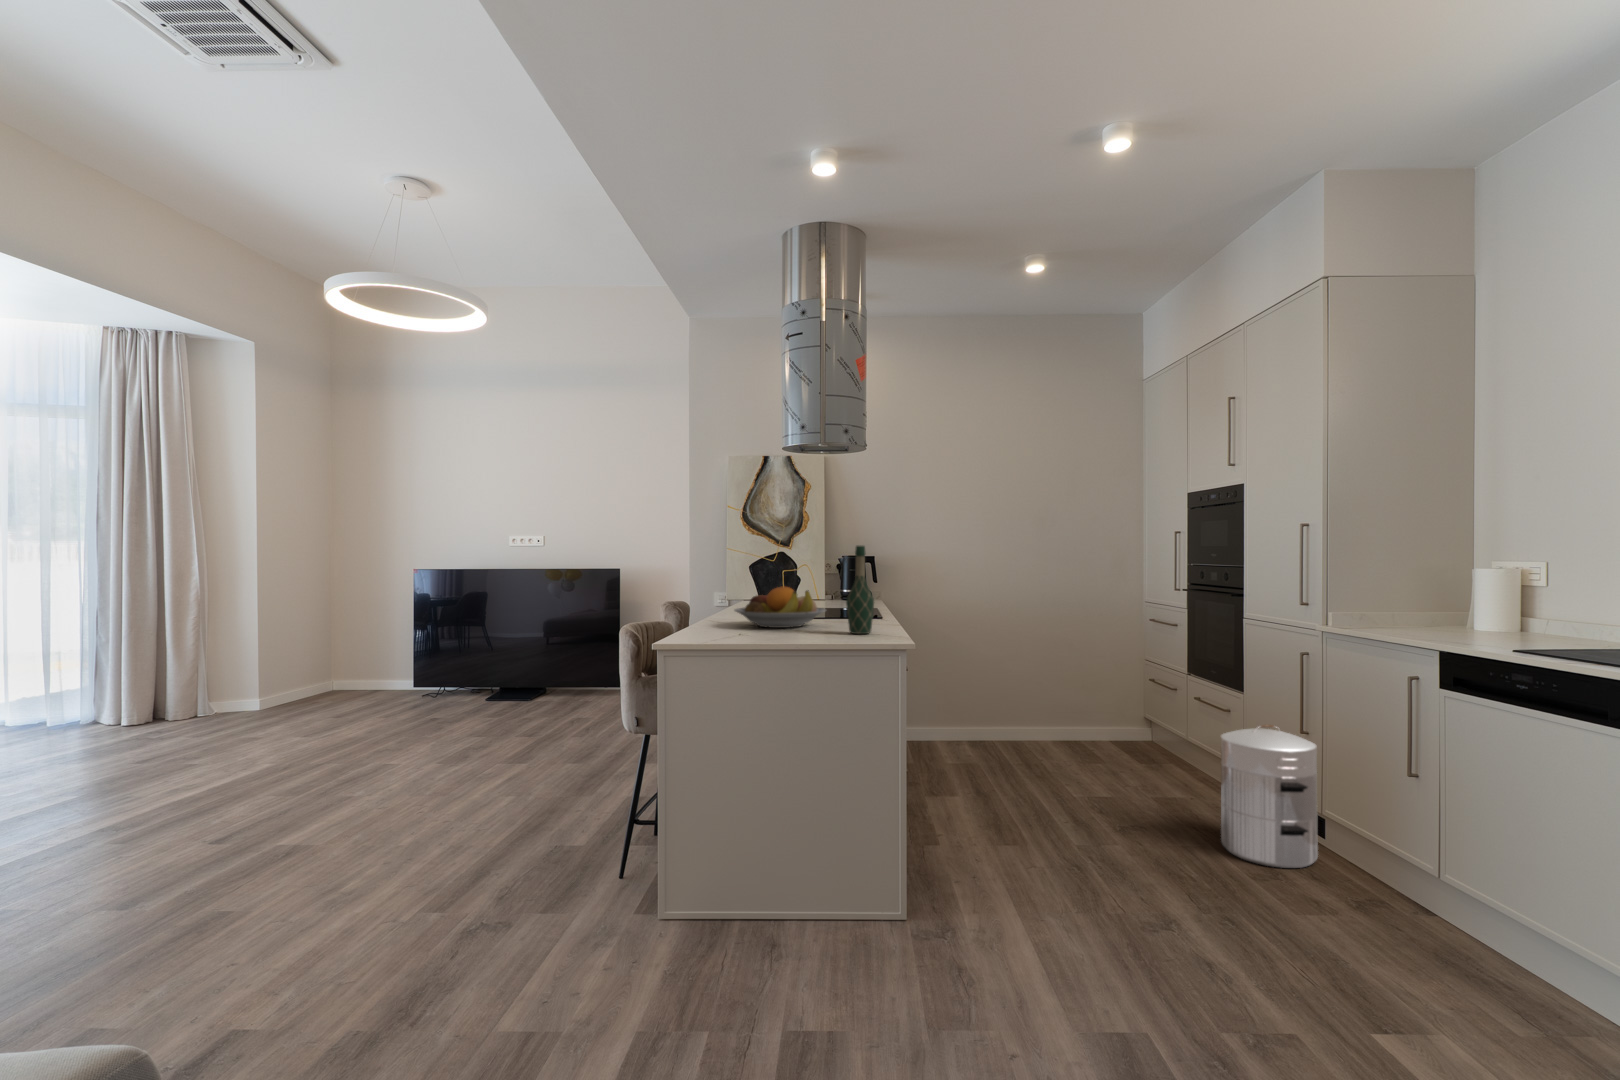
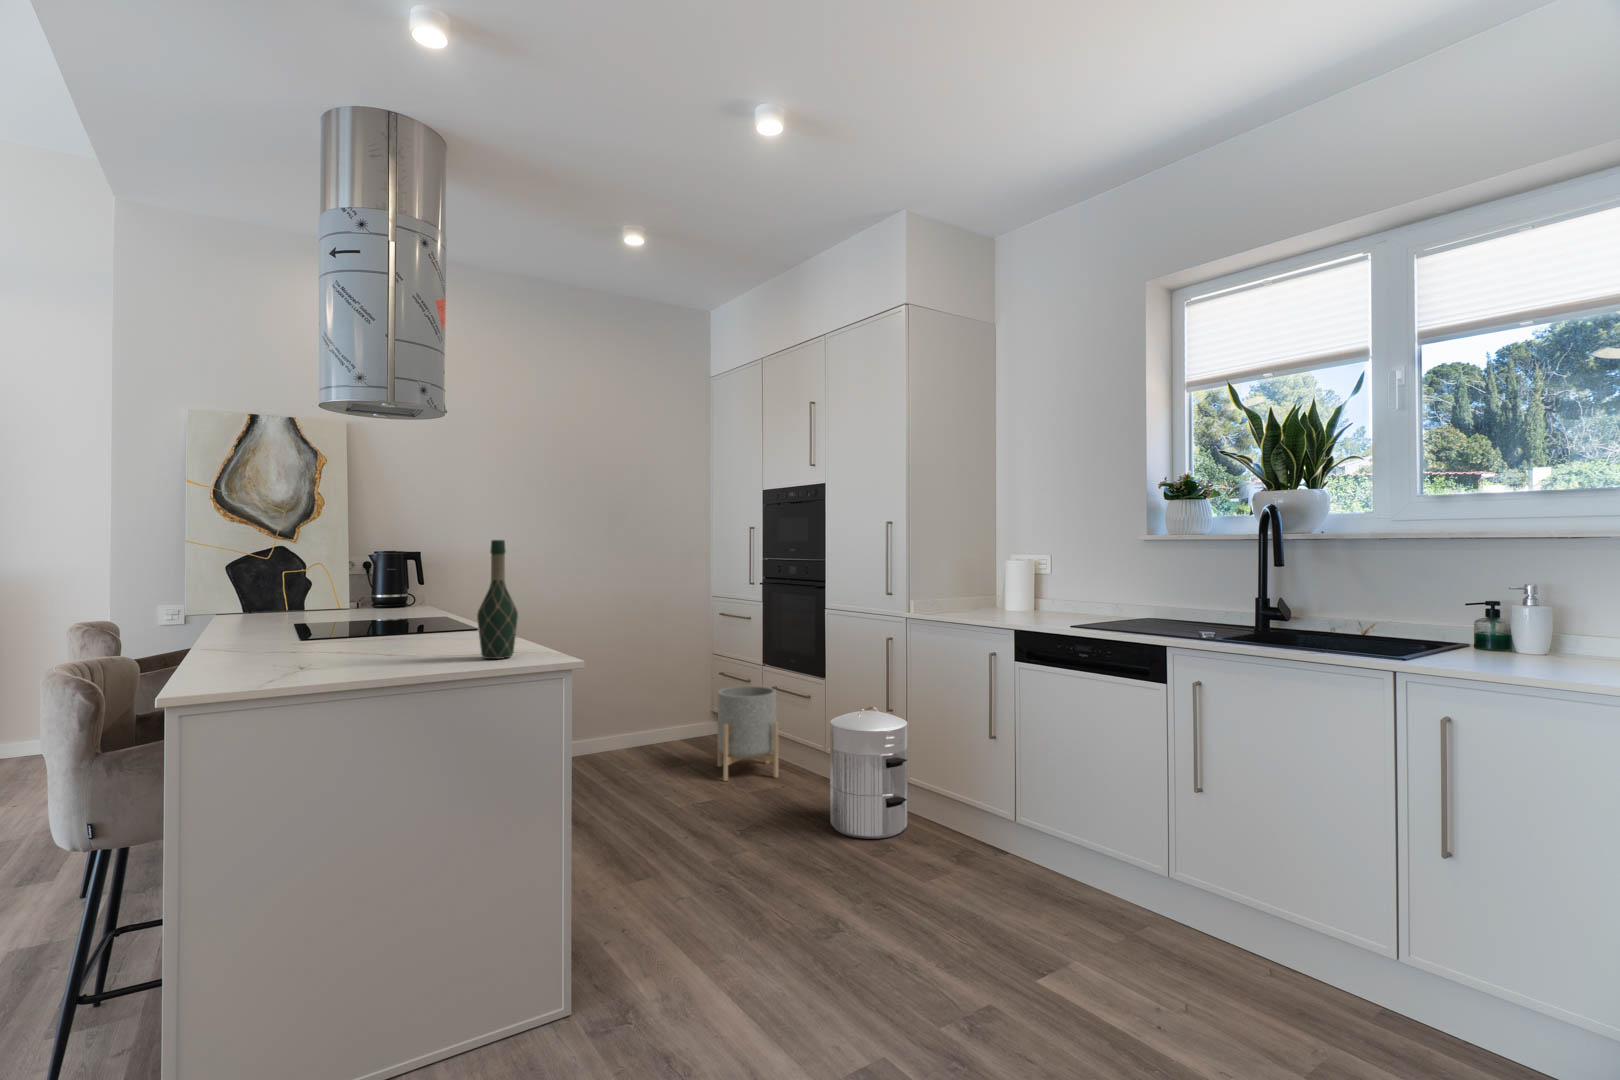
fruit bowl: present [735,586,826,628] -> none [273,598,428,659]
planter: none [1129,693,1193,791] -> present [718,686,778,781]

